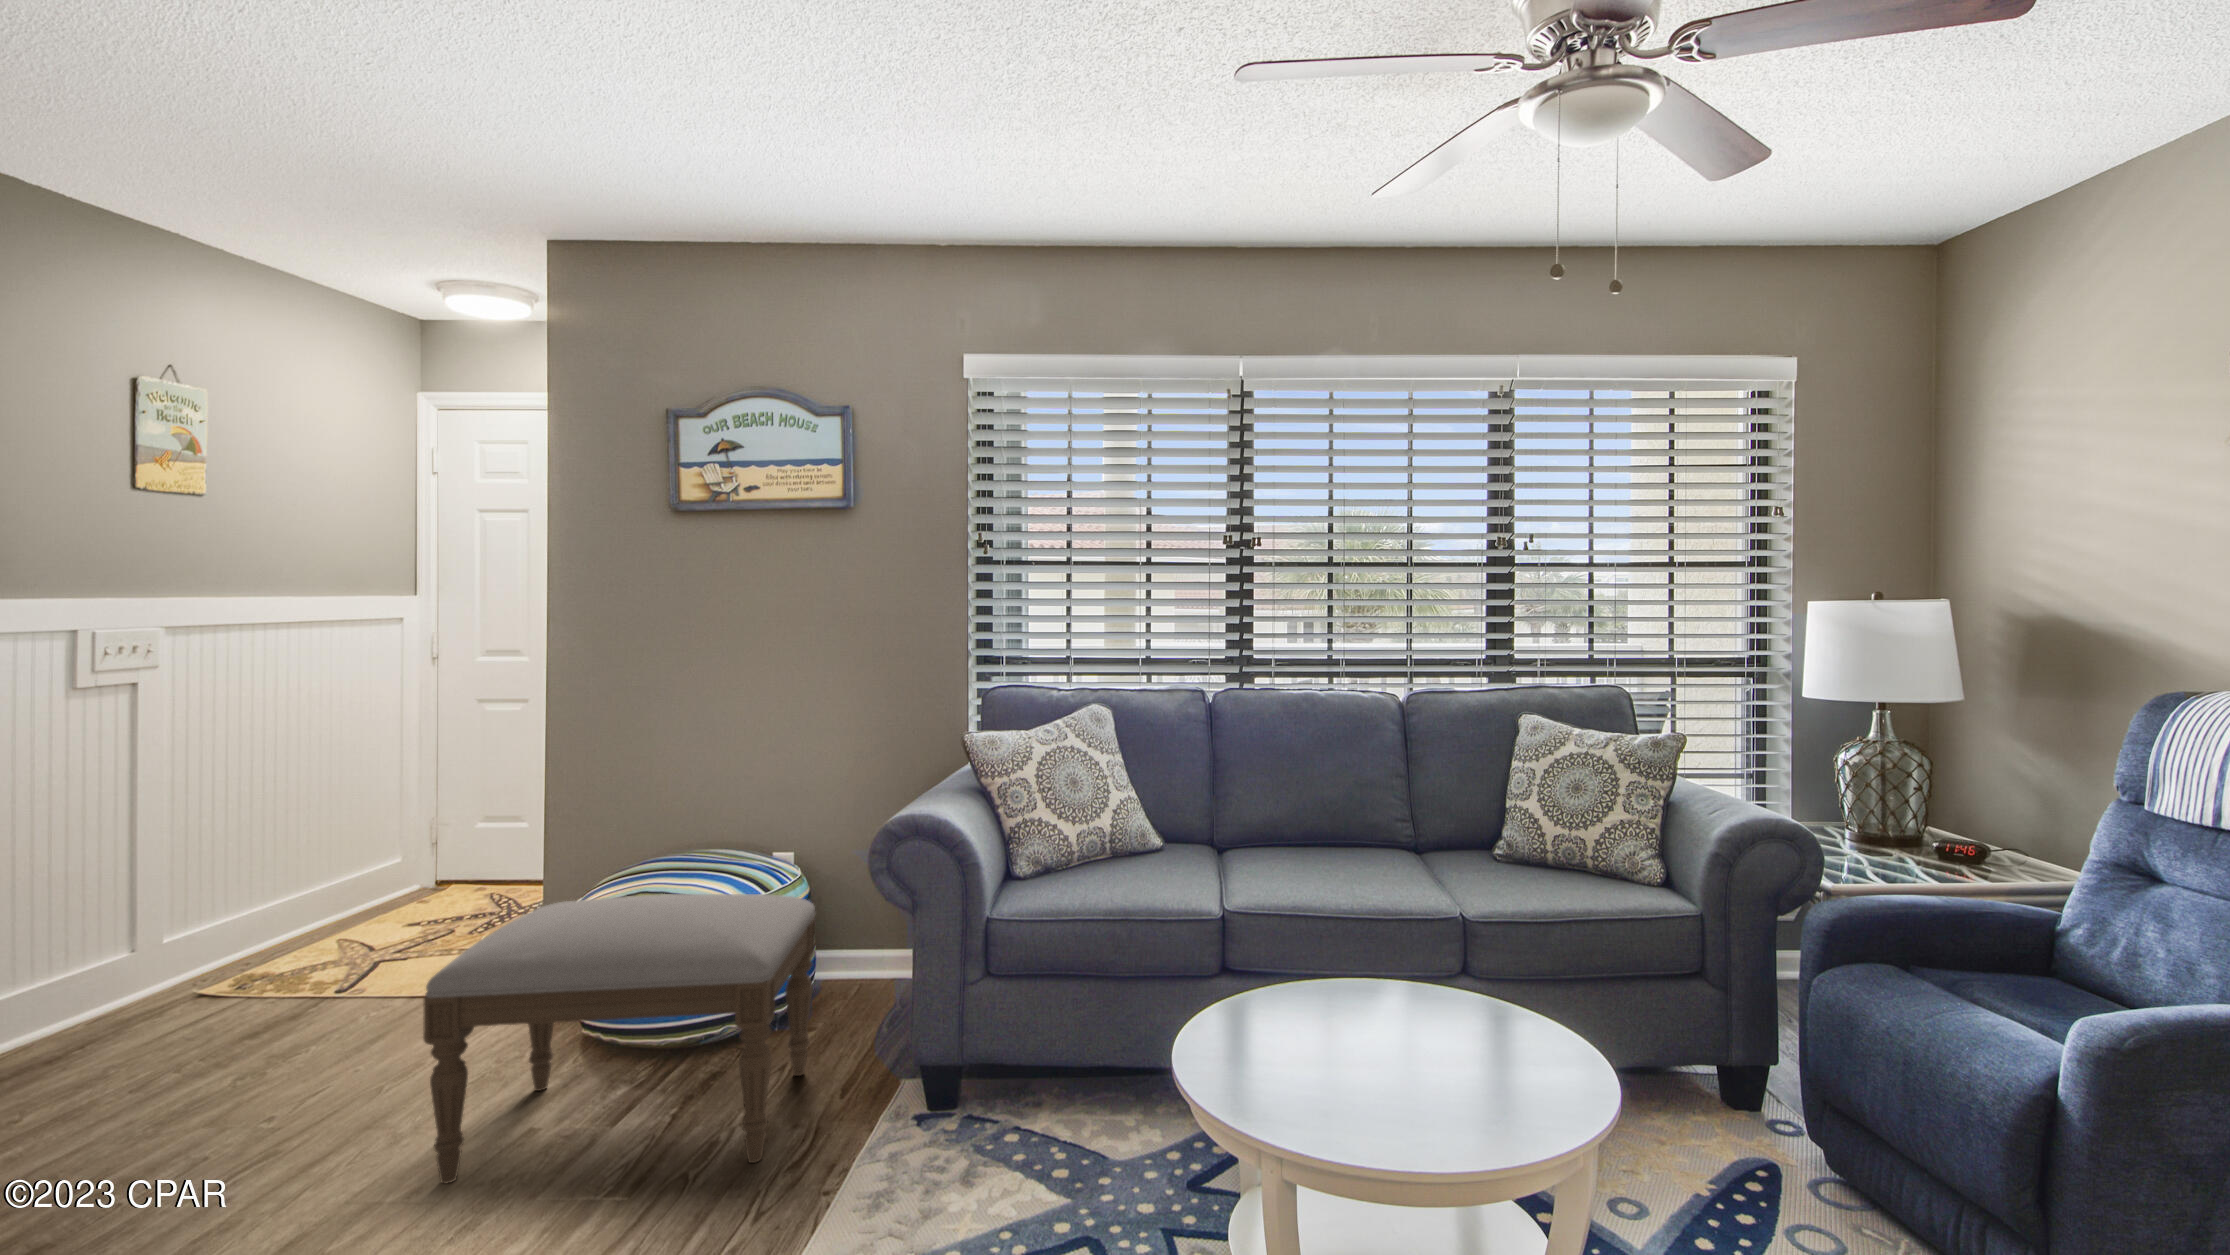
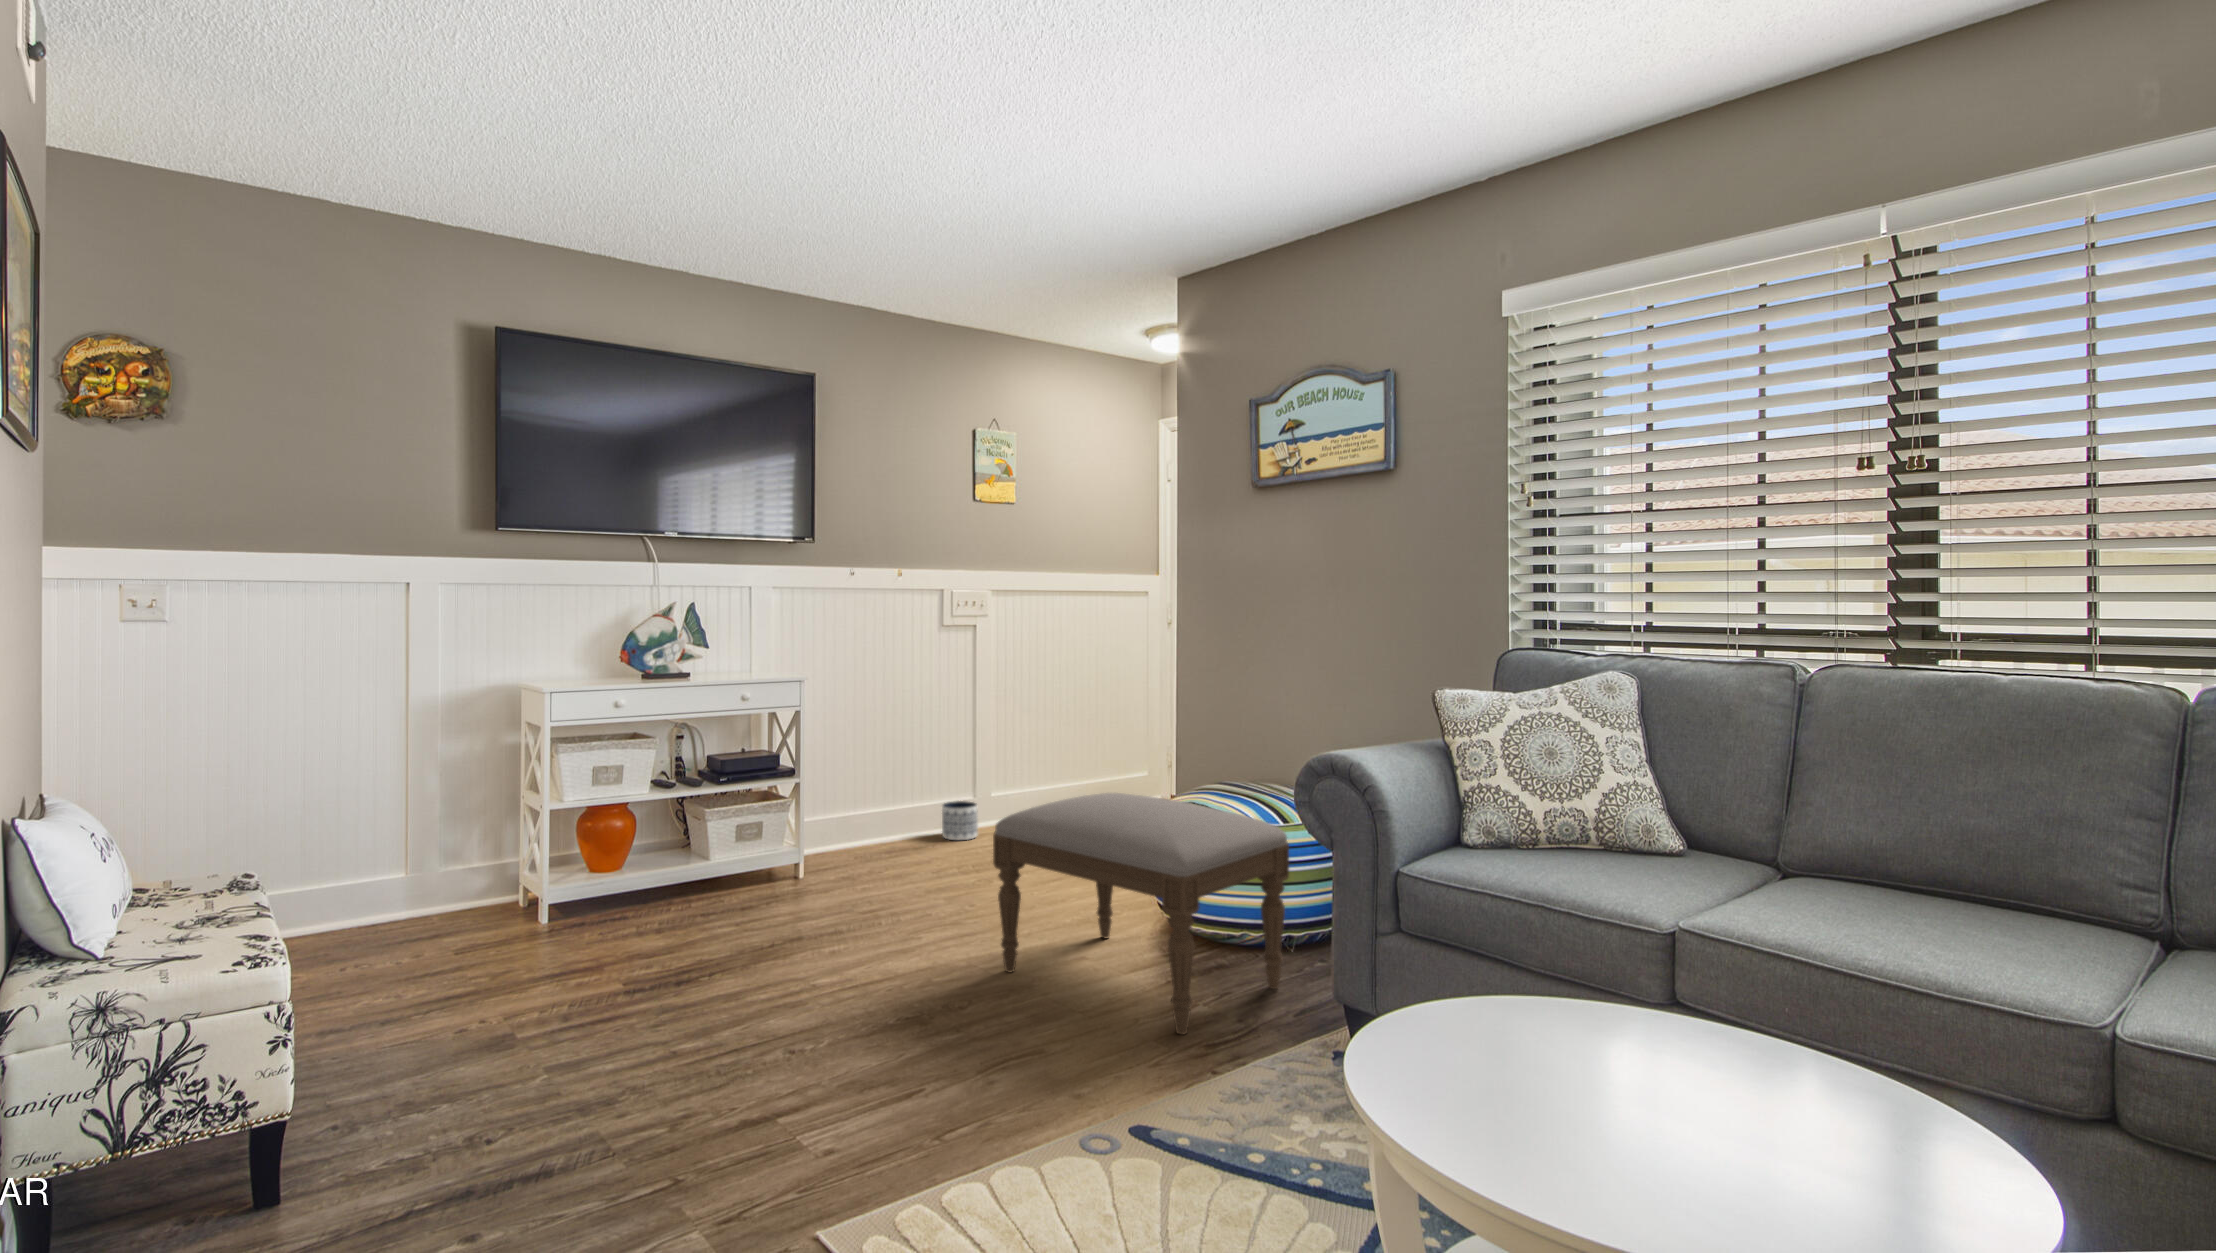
planter: none [80,962,158,1031] -> present [942,801,978,840]

